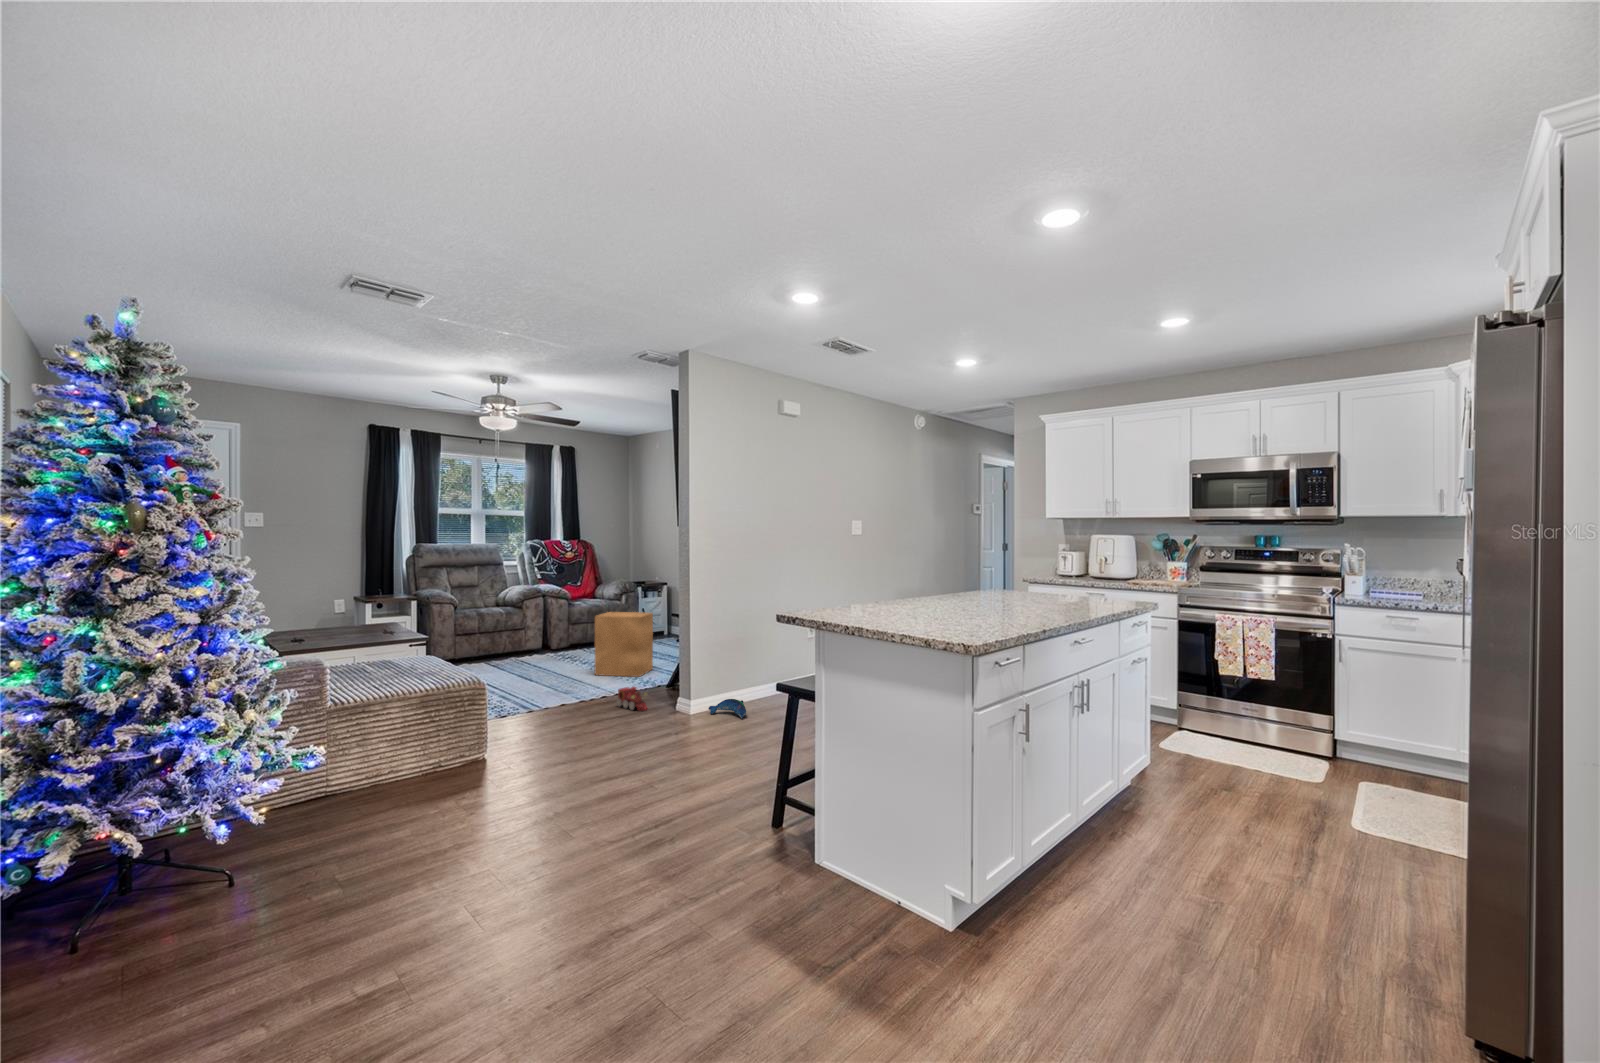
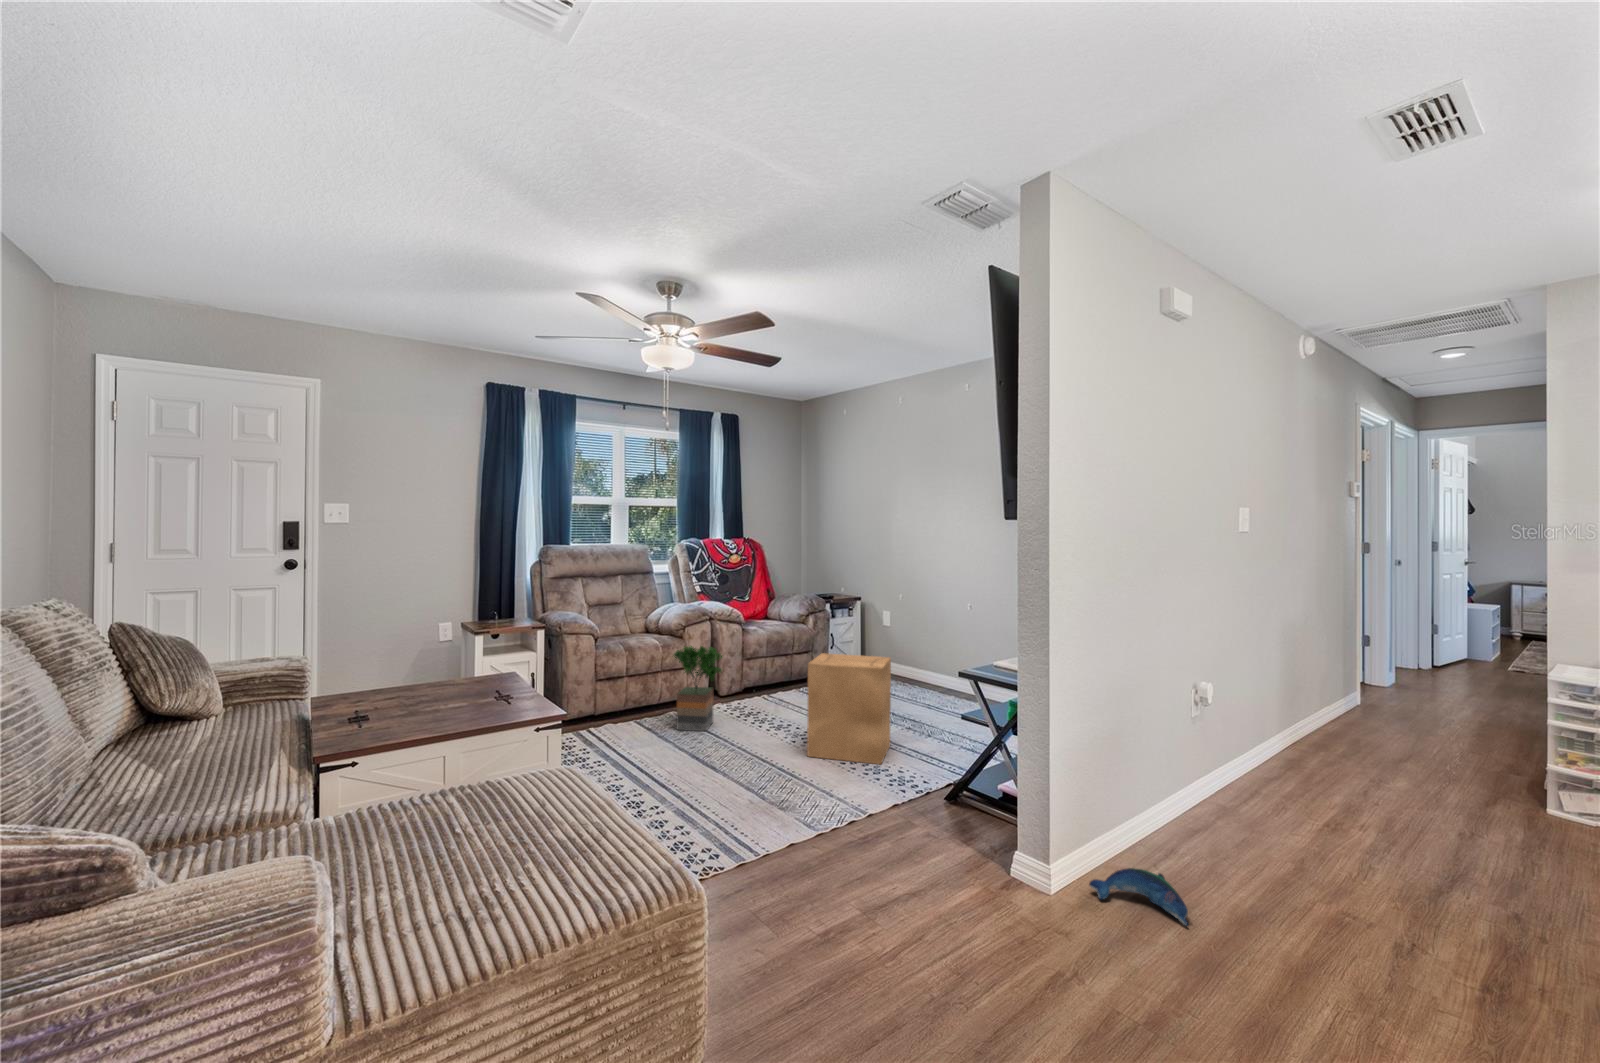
potted tree: none [509,610,547,667] -> present [673,646,722,731]
toy train: present [616,687,647,710] -> none [891,817,959,876]

